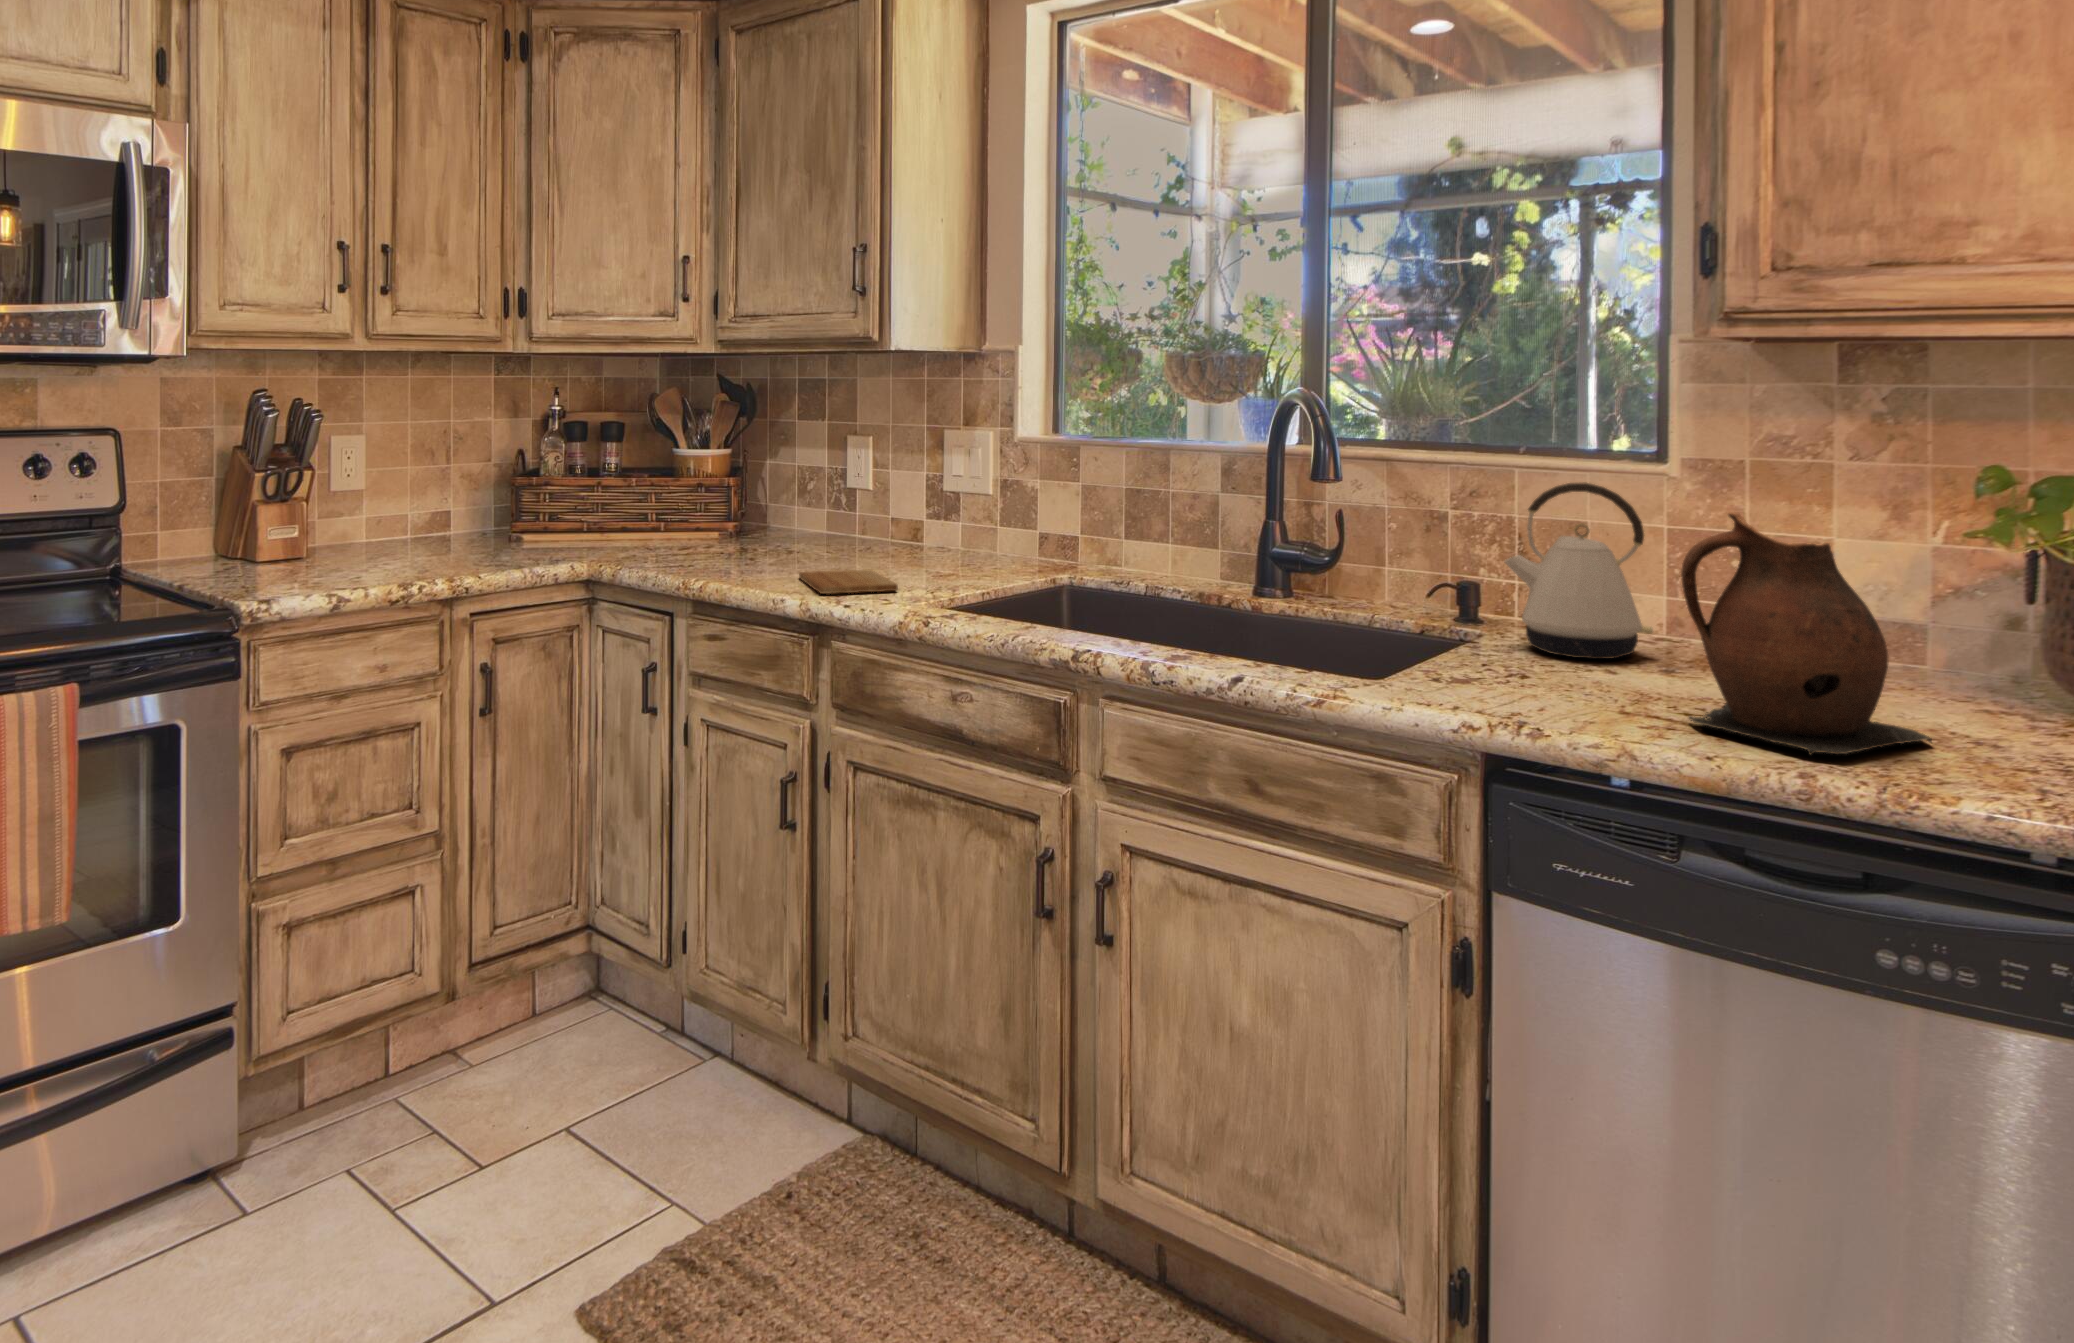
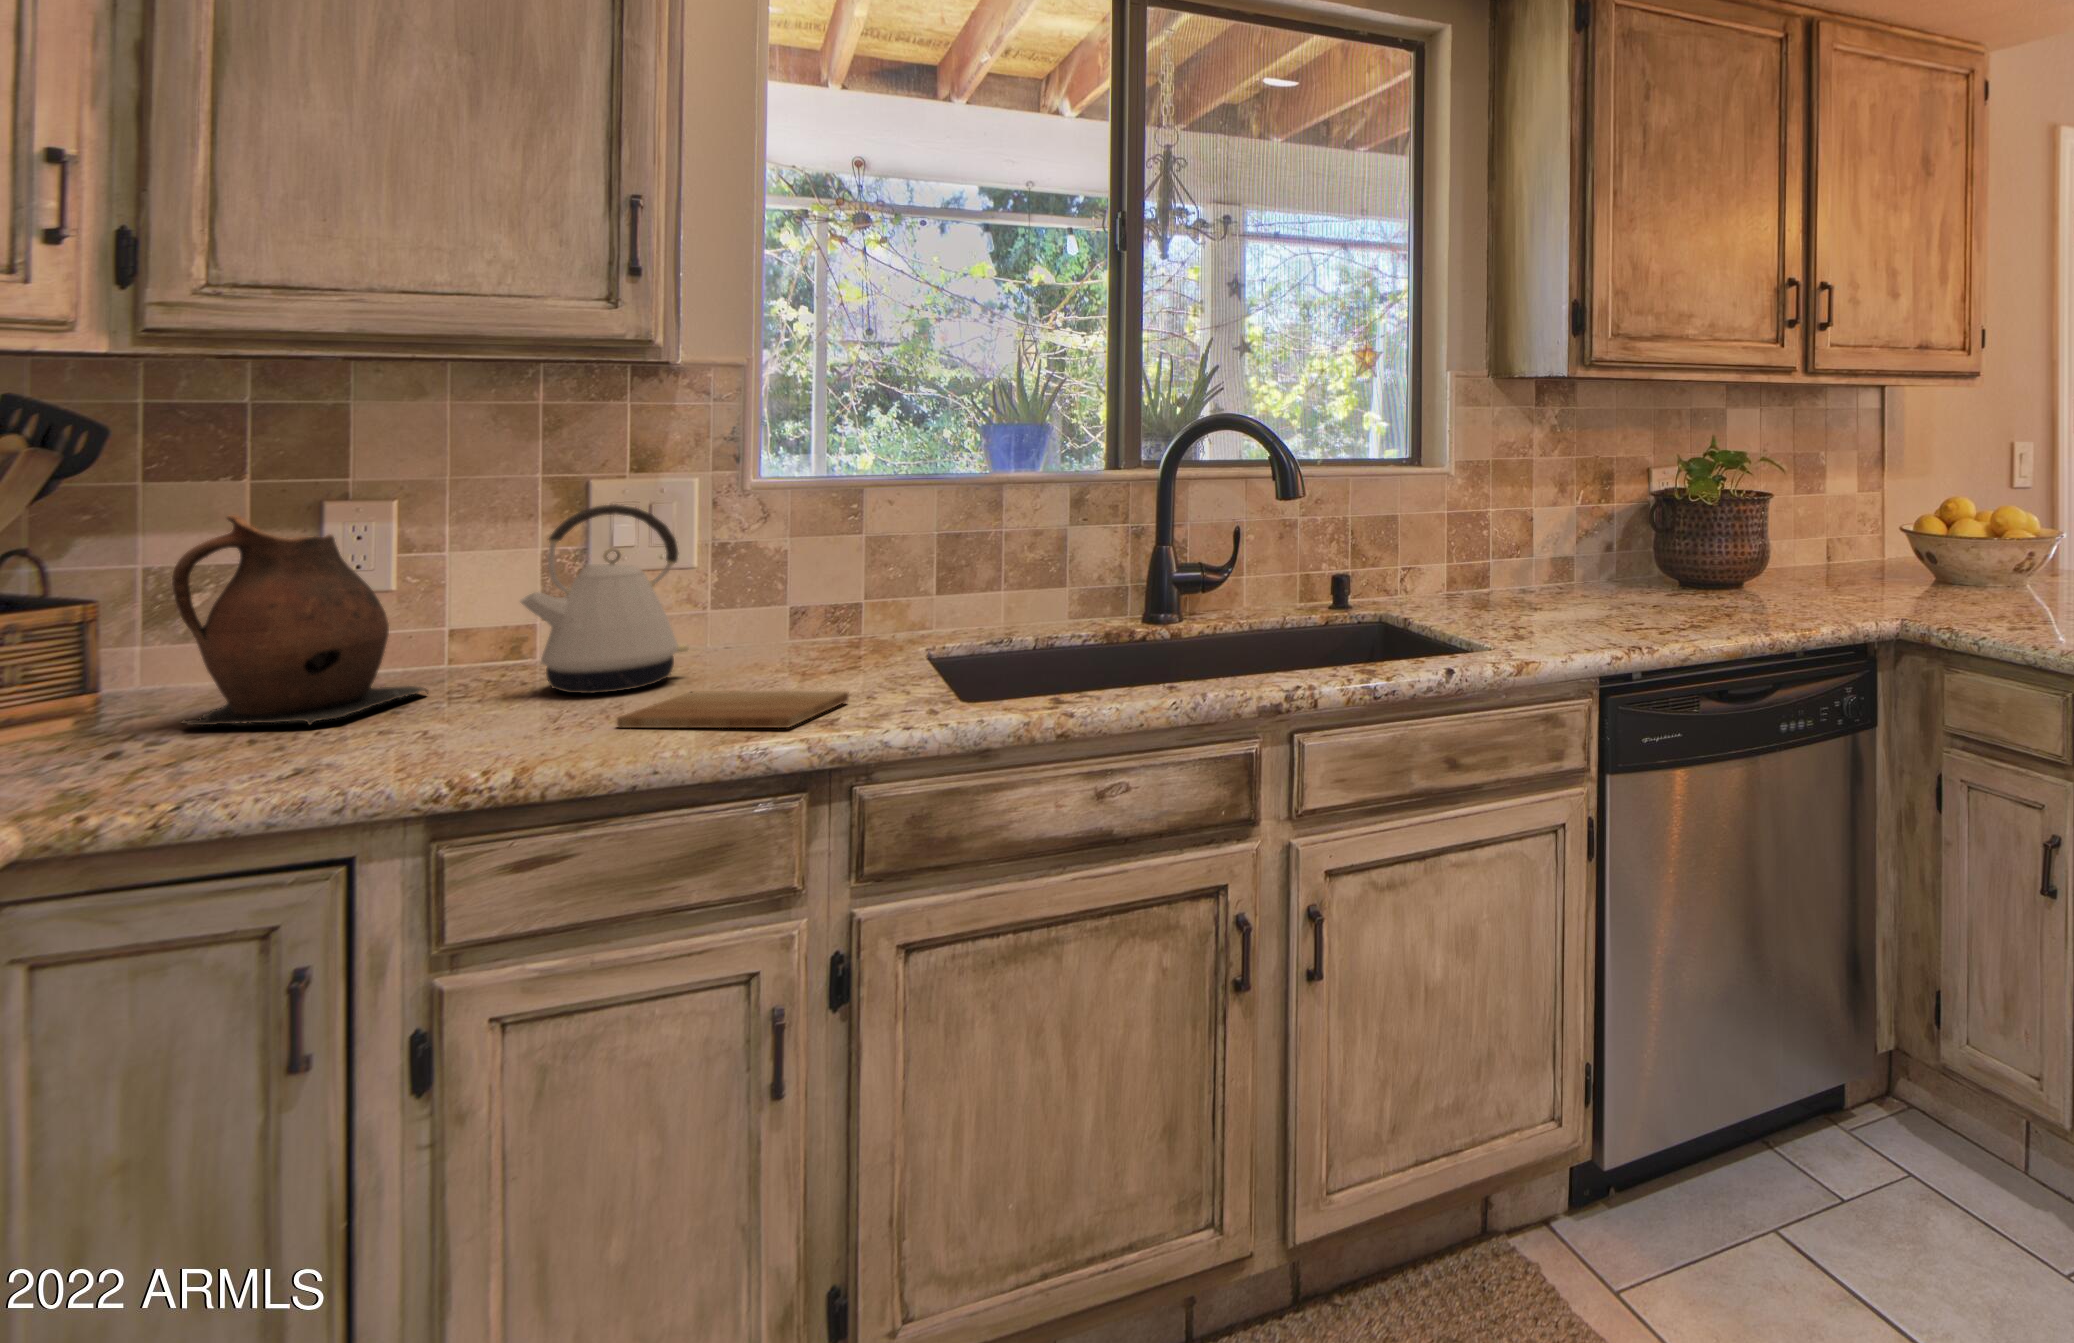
kettle: present [1504,482,1653,659] -> present [520,504,689,694]
ceramic pitcher: present [1681,512,1932,755] -> present [172,515,428,725]

